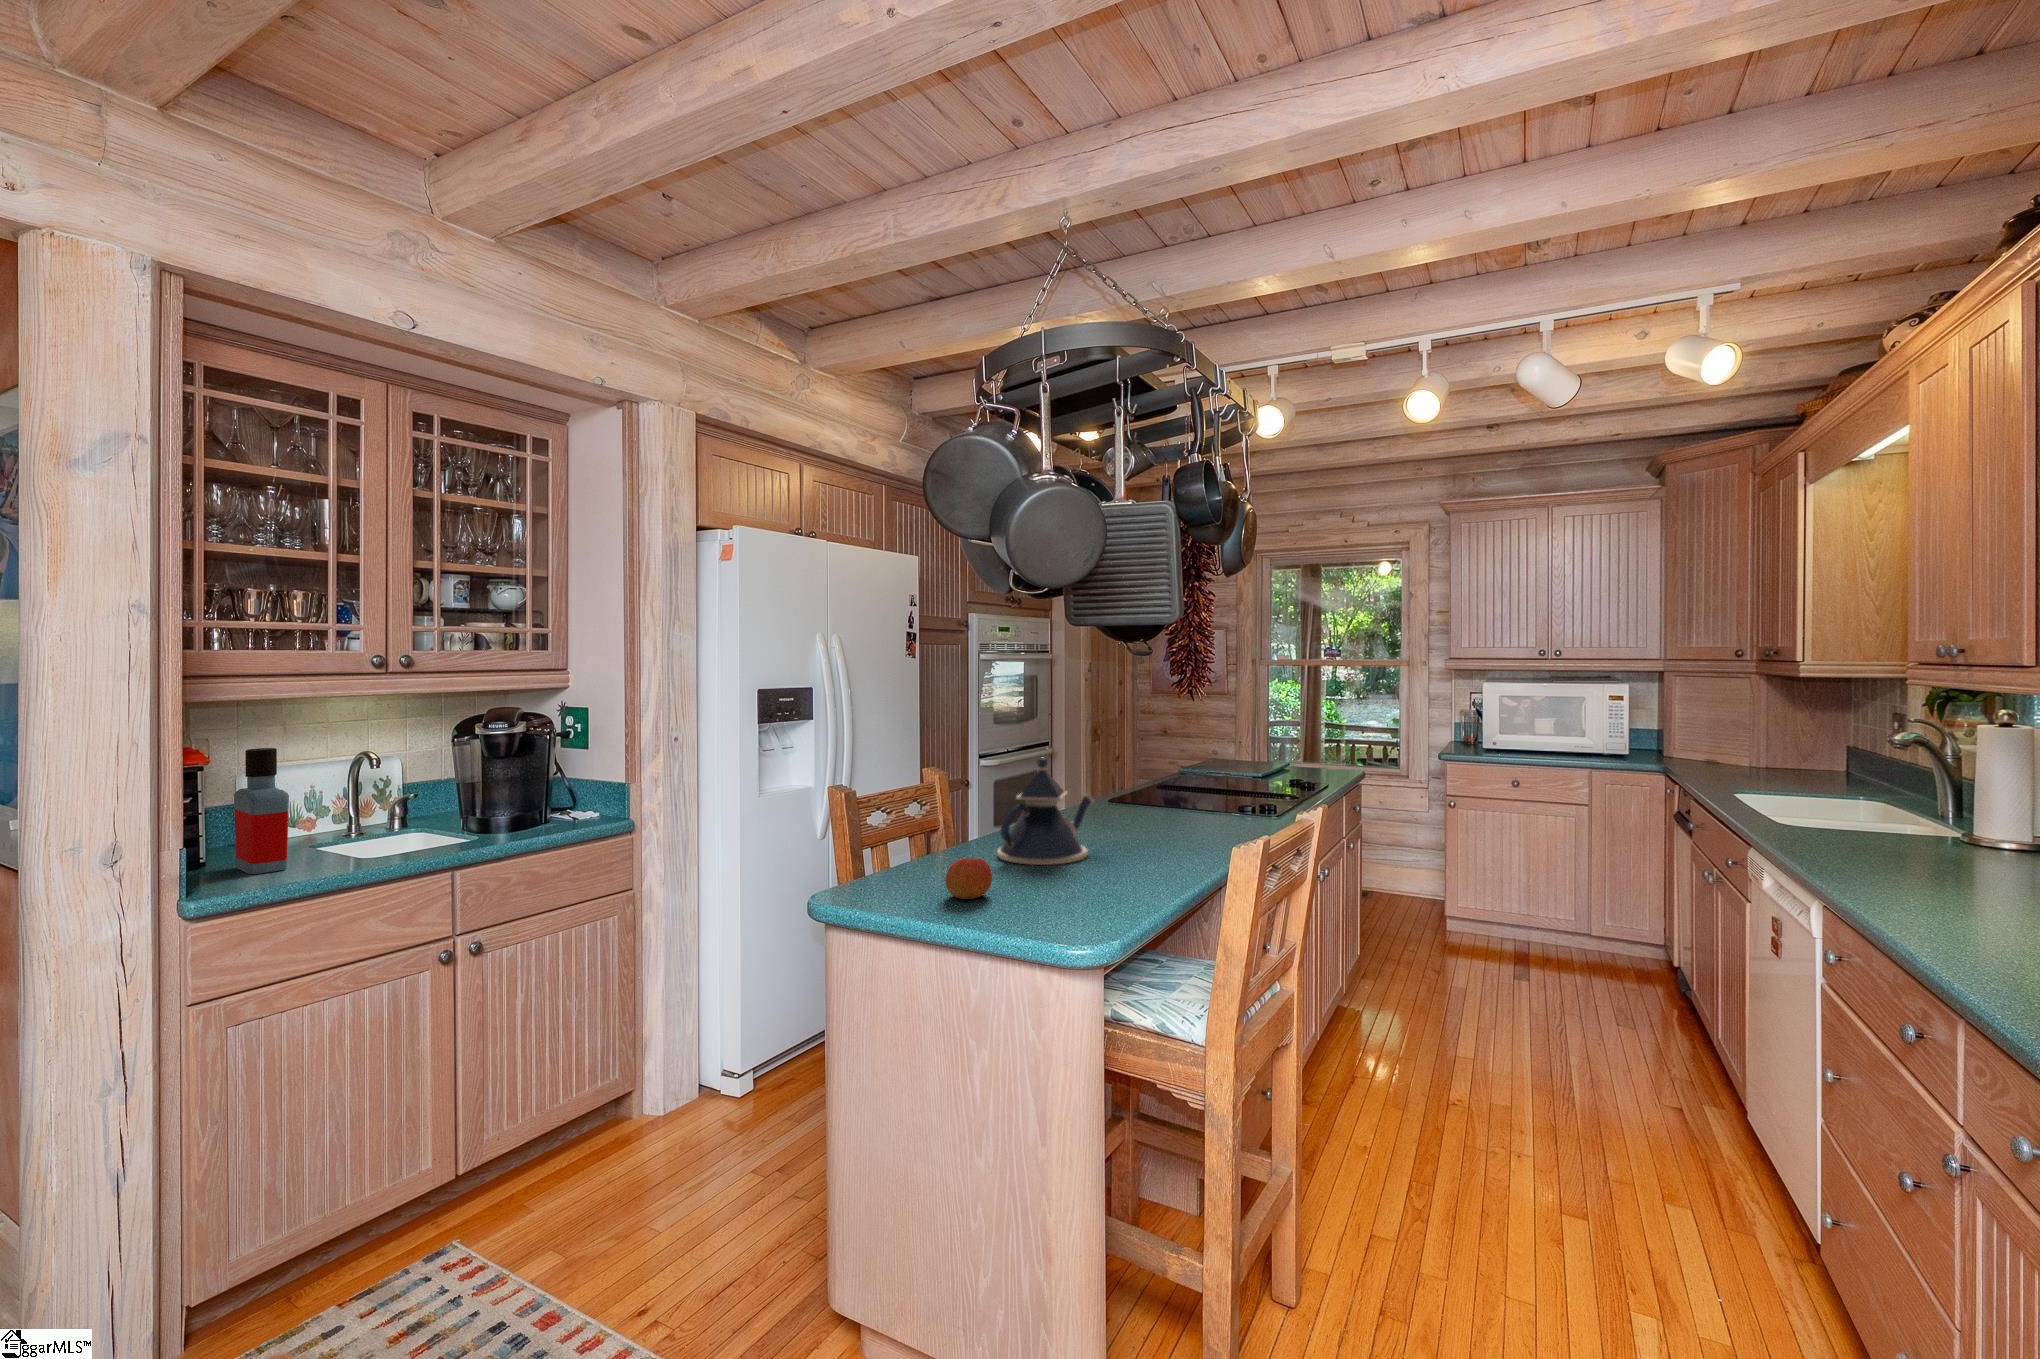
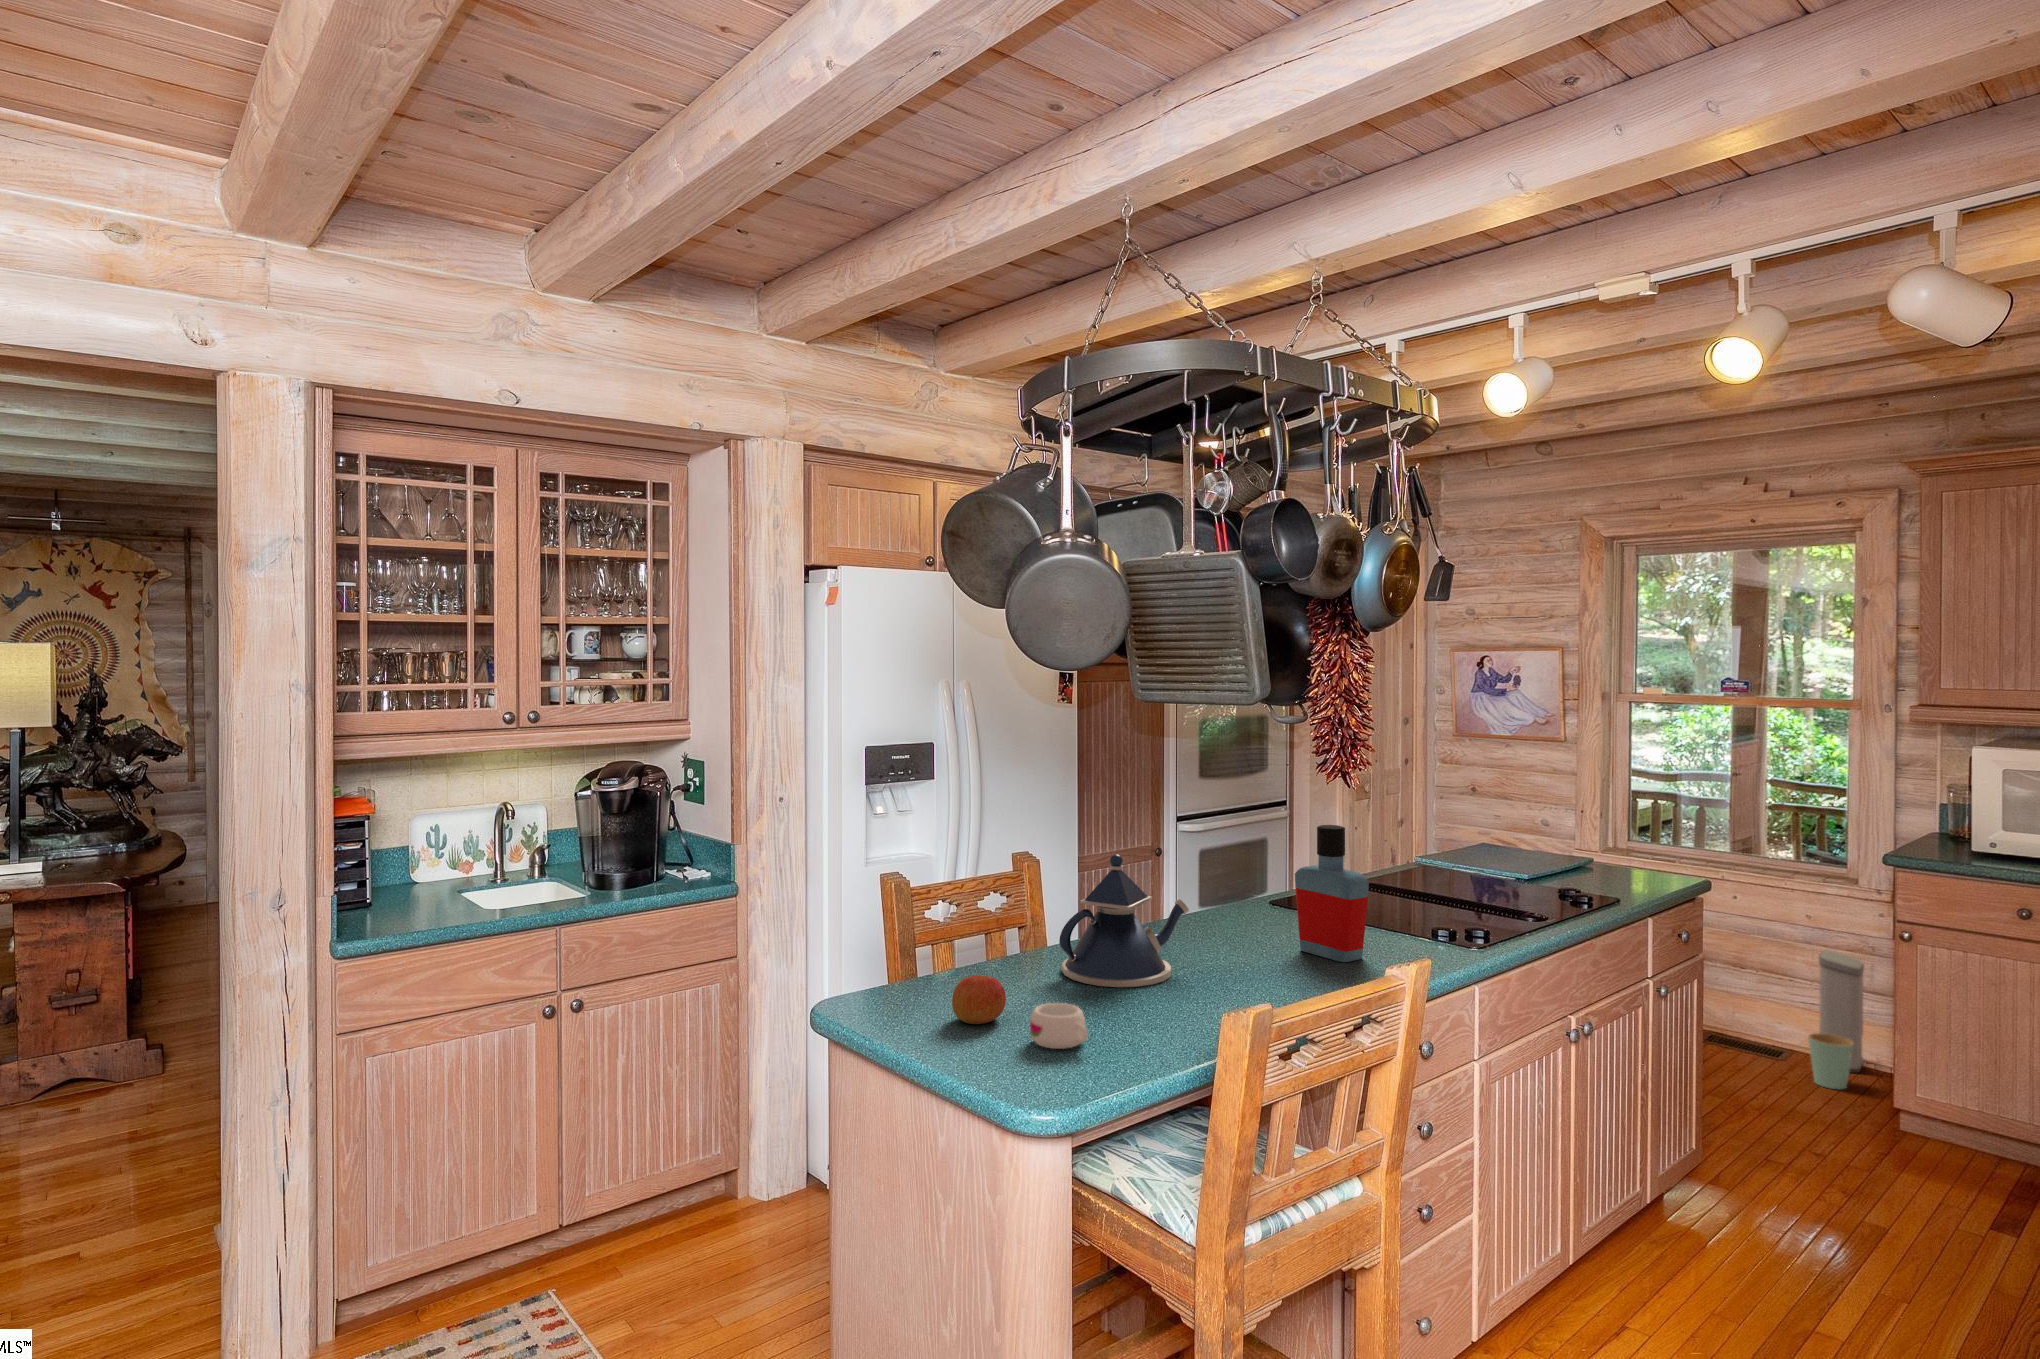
bottle: present [234,748,289,874] -> present [1295,825,1369,962]
trash can: none [1389,827,1415,918] -> present [1808,950,1864,1089]
mug: none [1028,872,1084,908] -> present [1030,1003,1088,1049]

